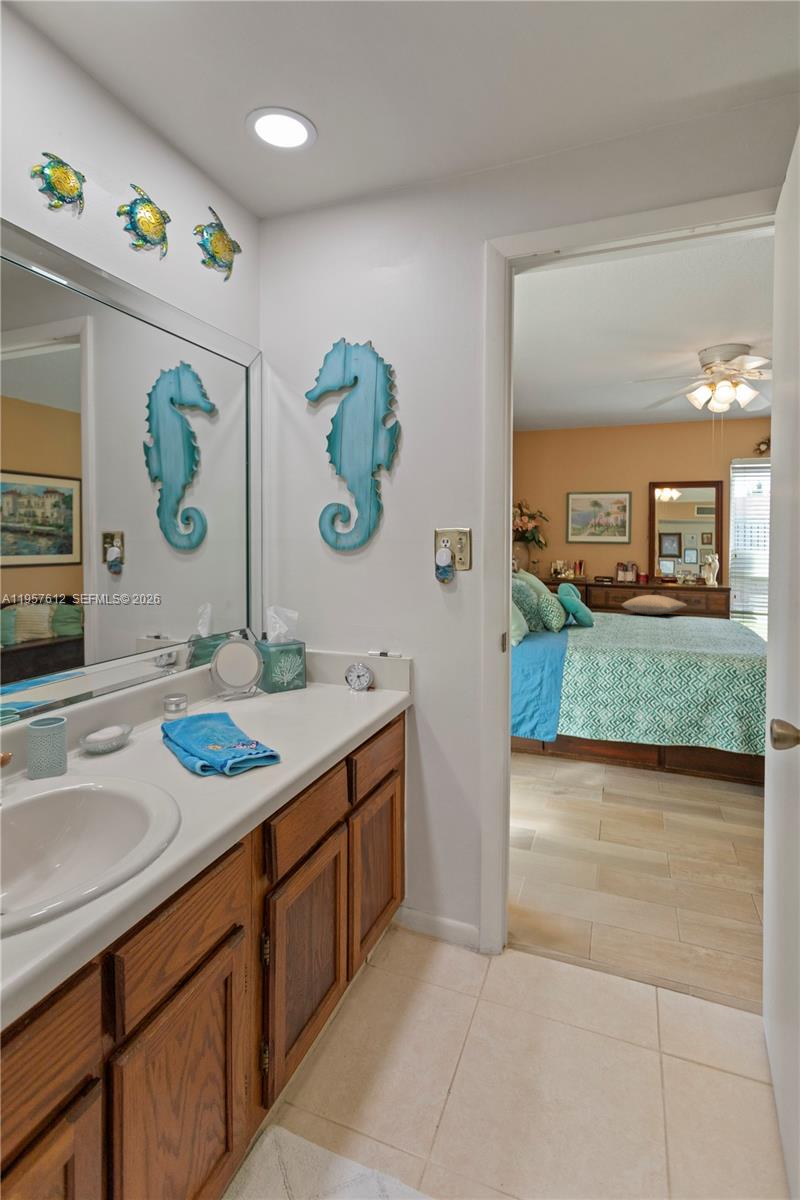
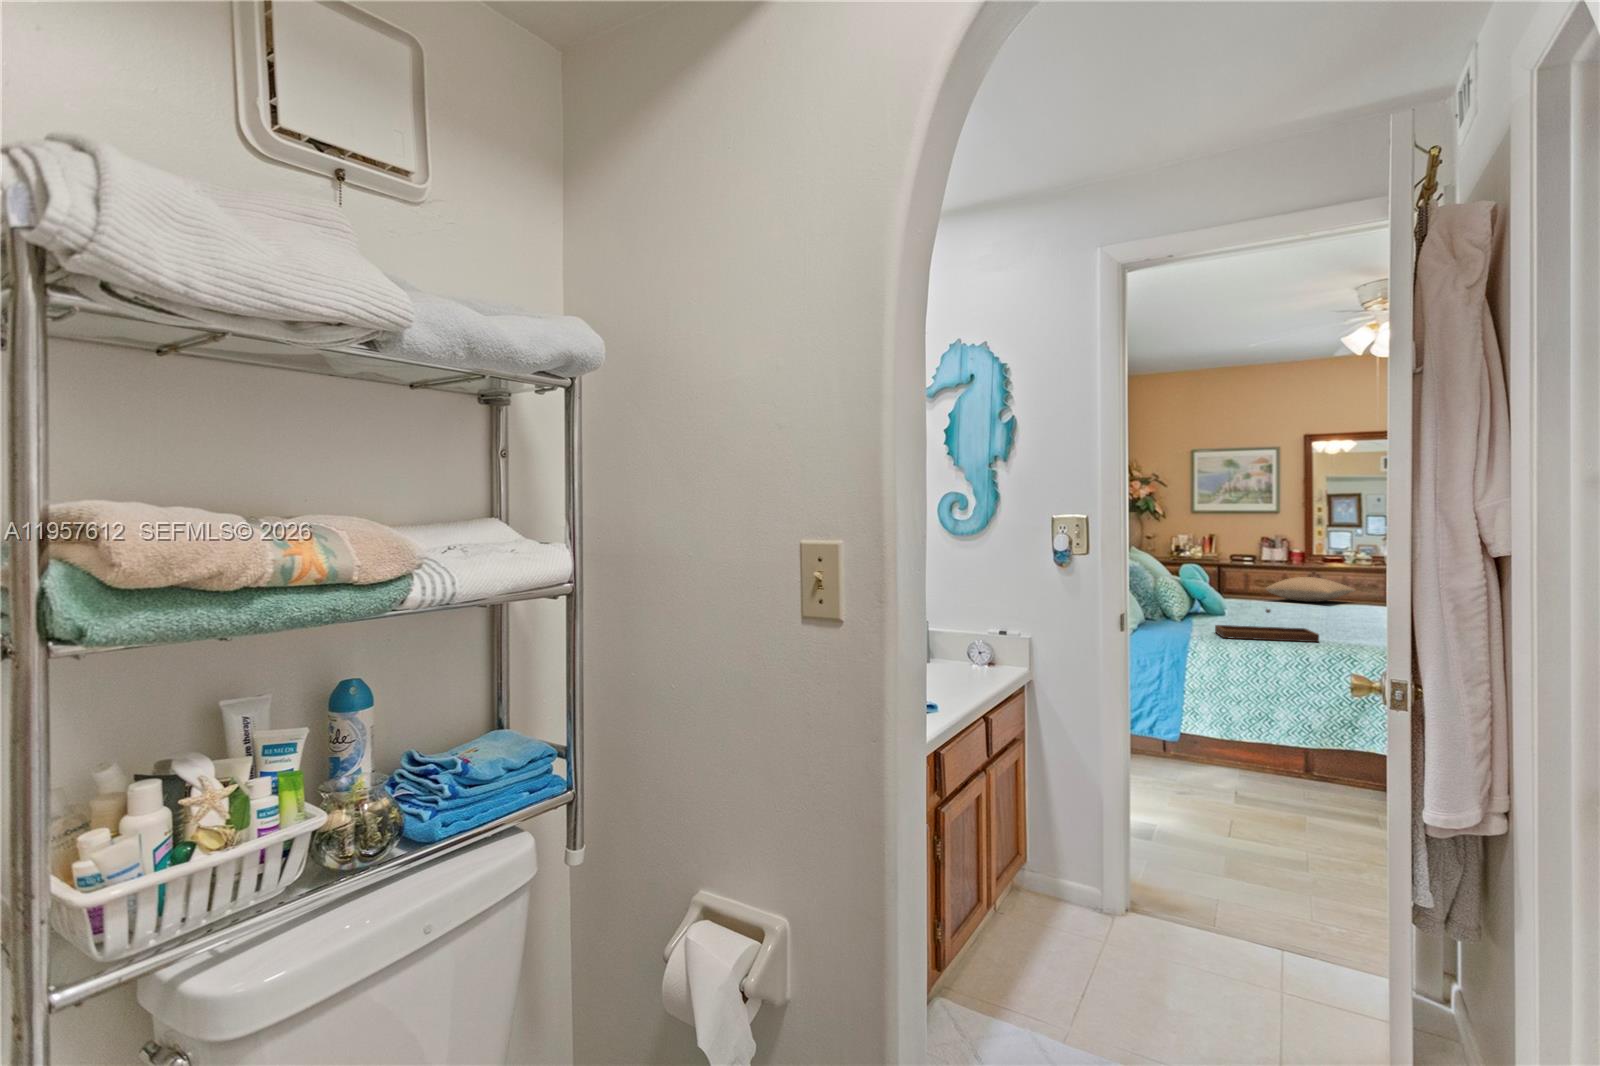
tray: none [586,622,670,651] -> present [1215,609,1319,642]

